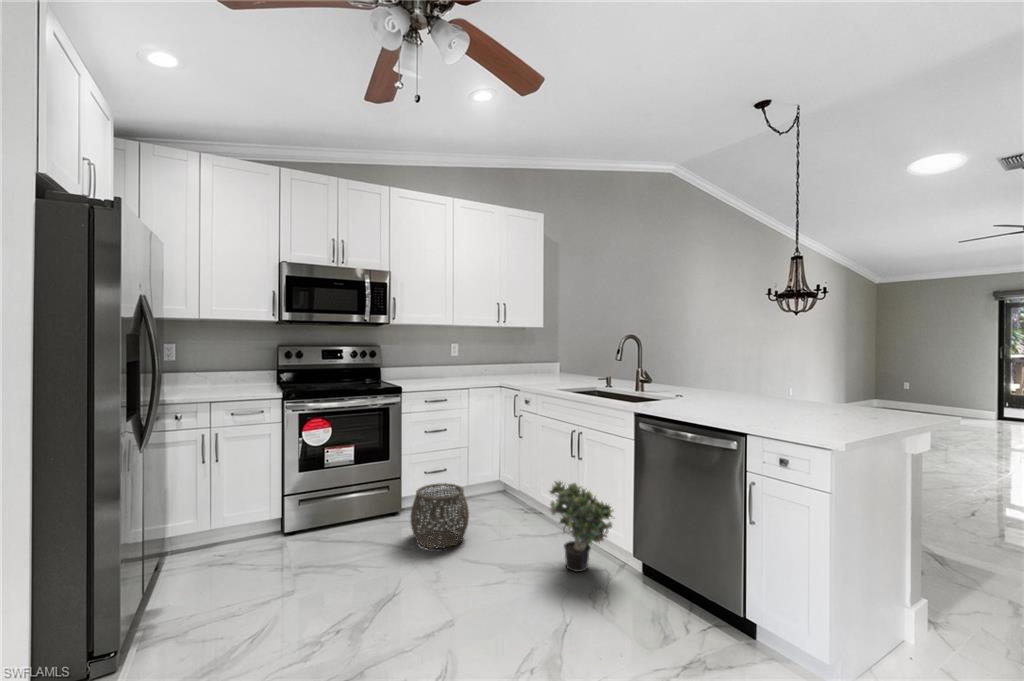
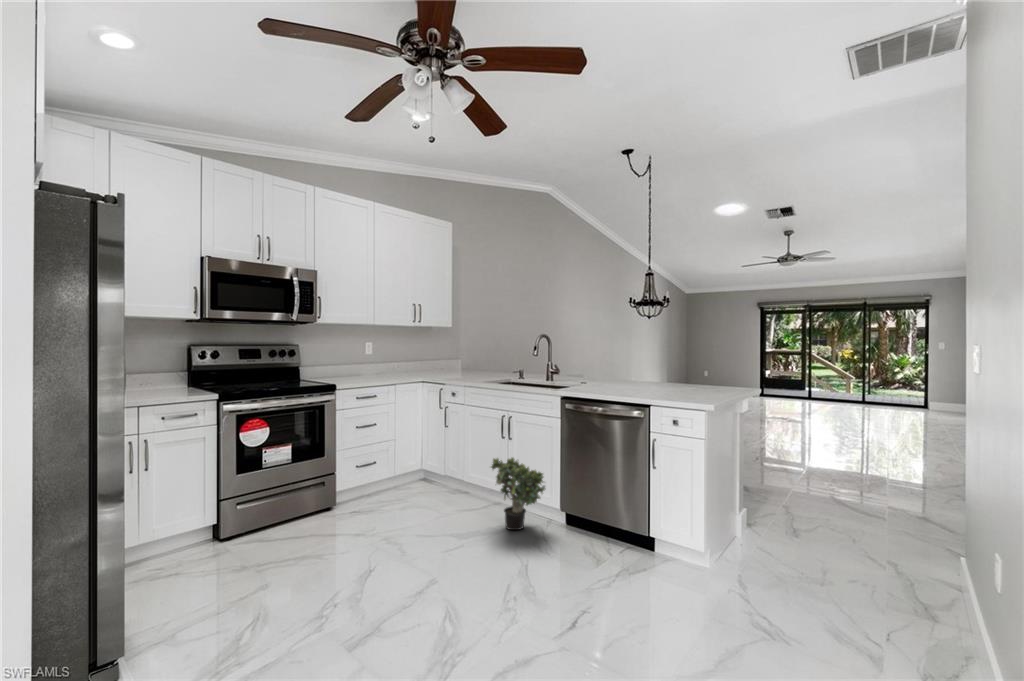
woven basket: present [410,483,469,549] -> none [357,472,413,531]

